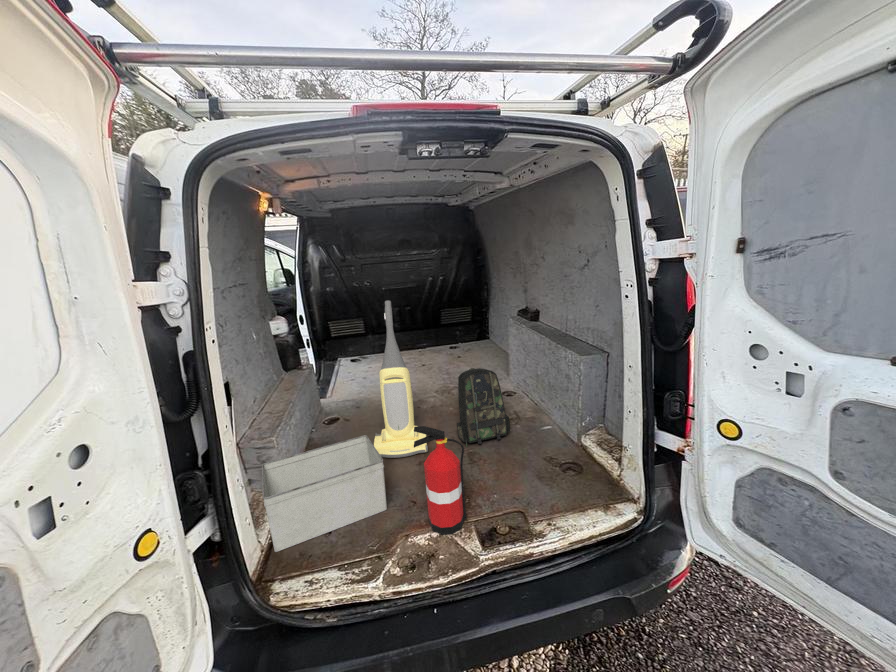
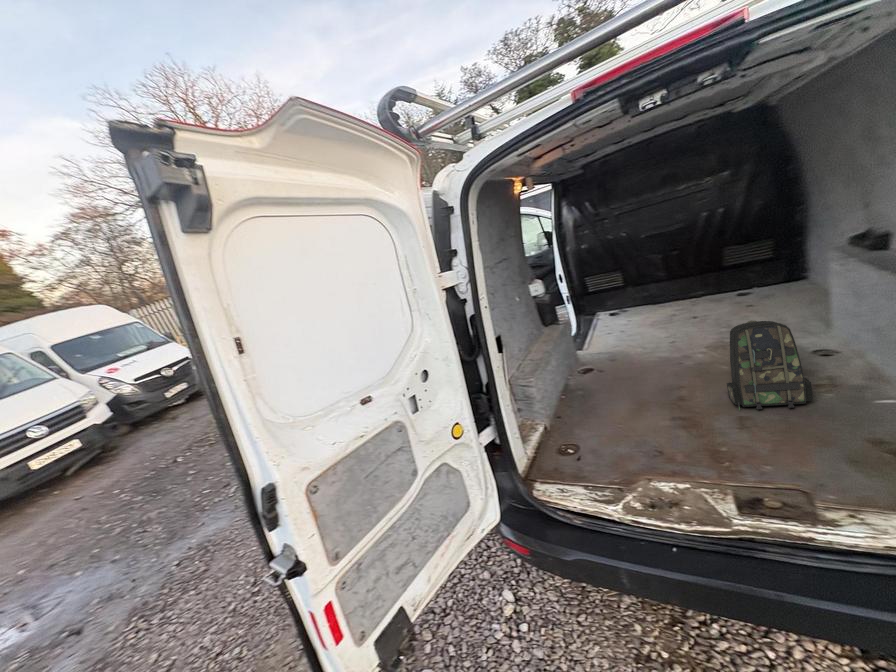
vacuum cleaner: present [374,300,428,458] -> none [622,253,687,410]
fire extinguisher: present [414,426,467,535] -> none [656,381,724,491]
storage bin: present [262,435,387,552] -> none [526,385,633,464]

